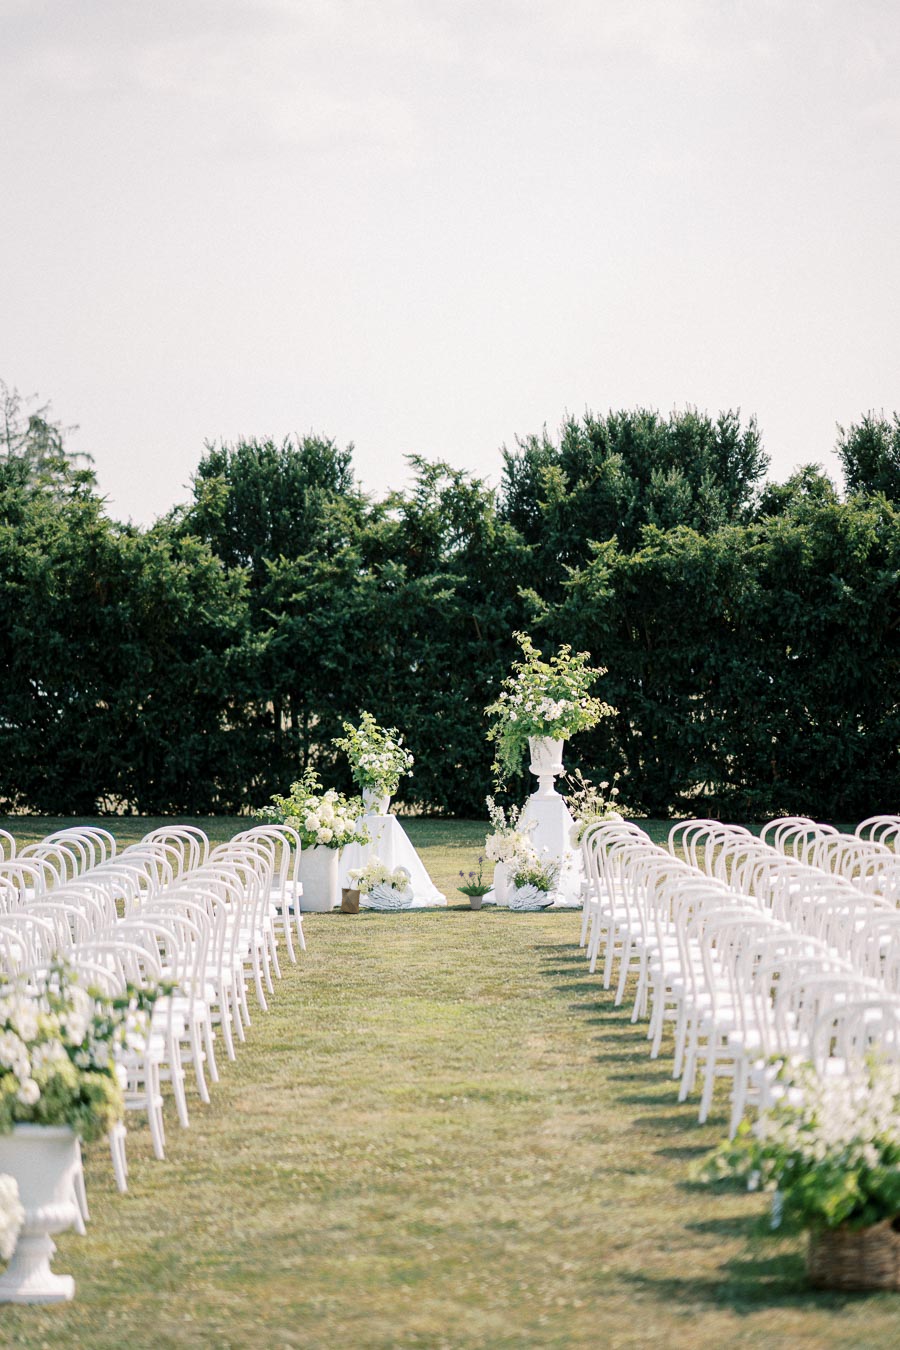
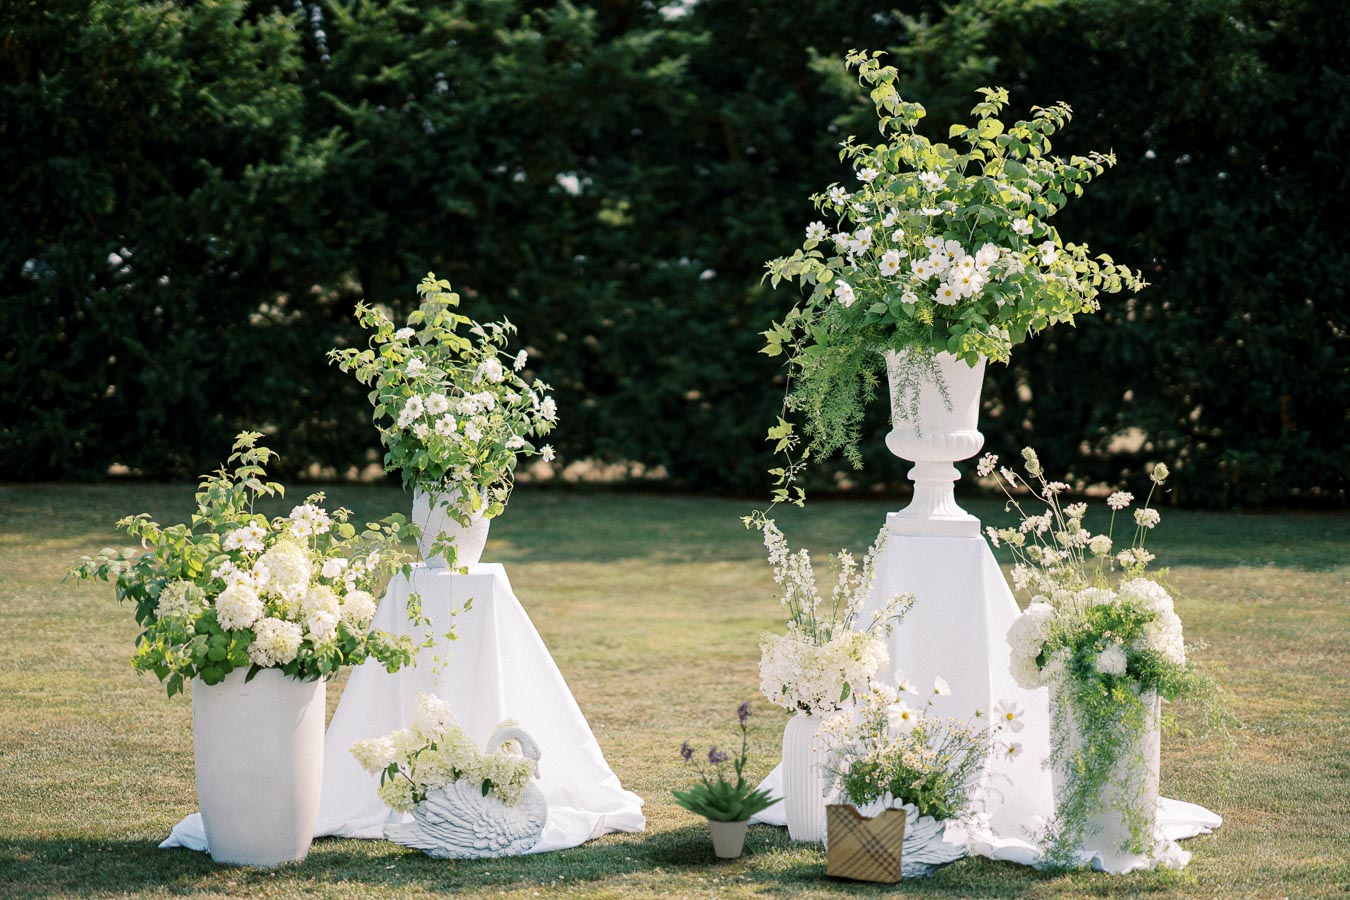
woven basket: present [340,887,361,913] -> present [825,764,907,883]

